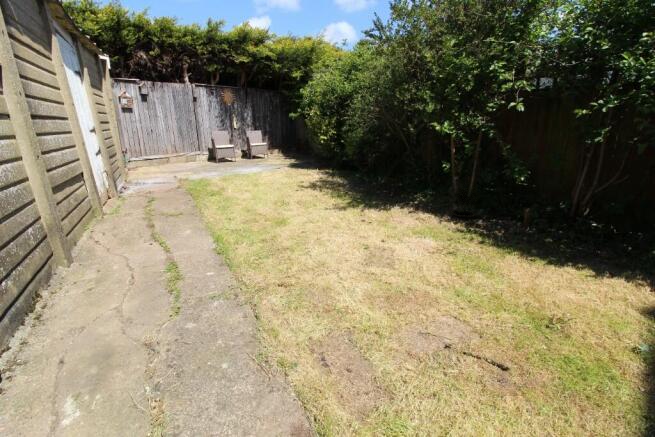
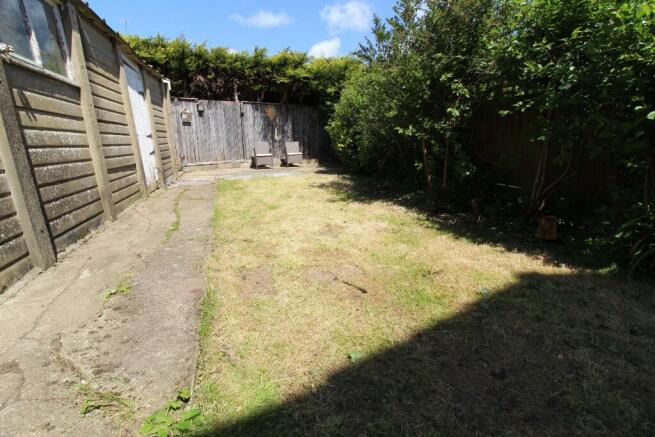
watering can: none [585,225,612,252] -> present [535,216,557,240]

